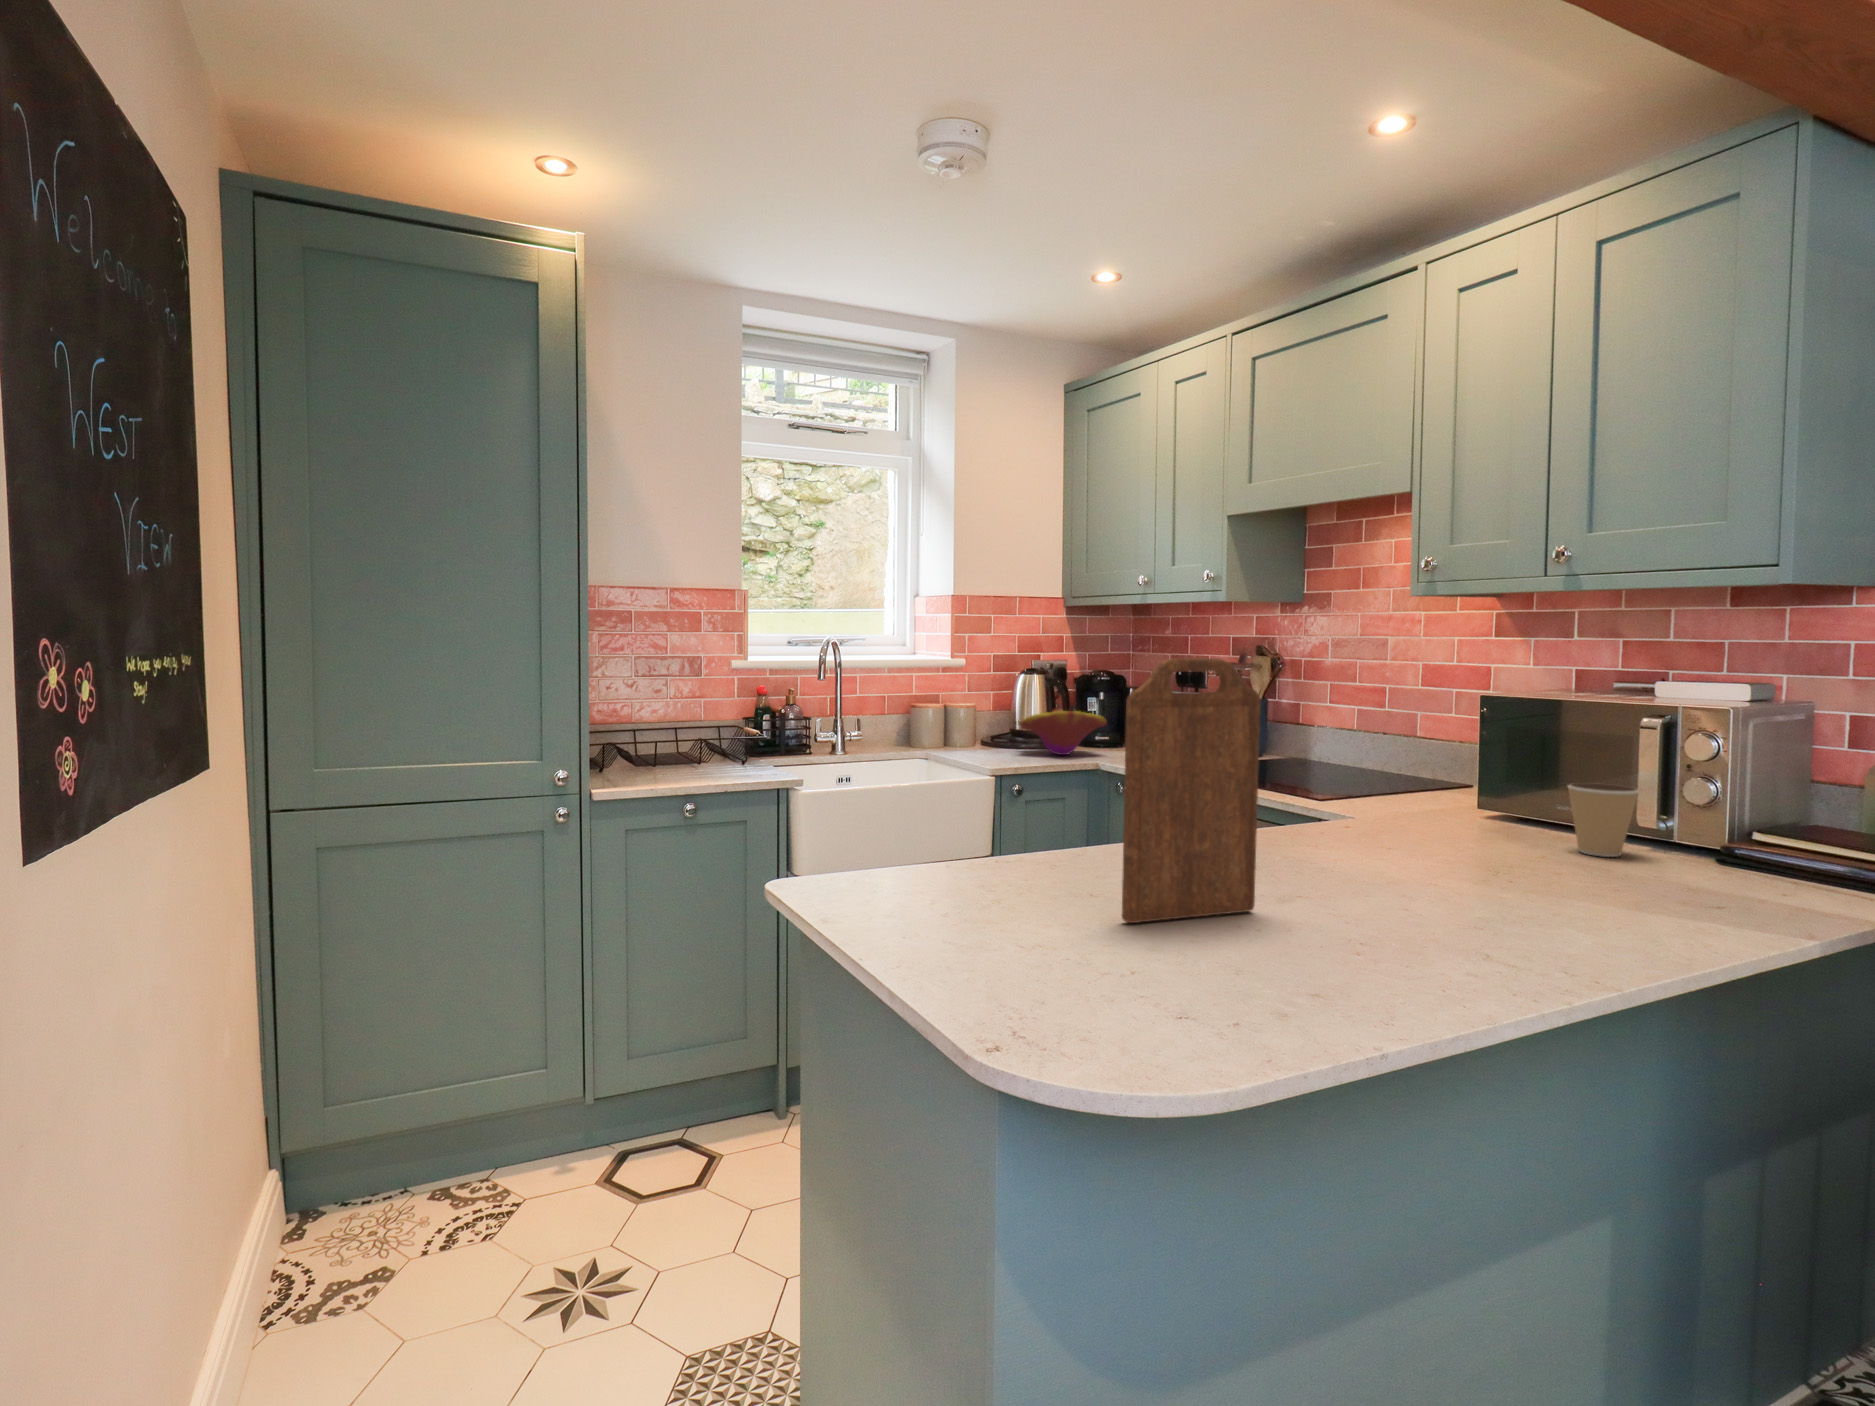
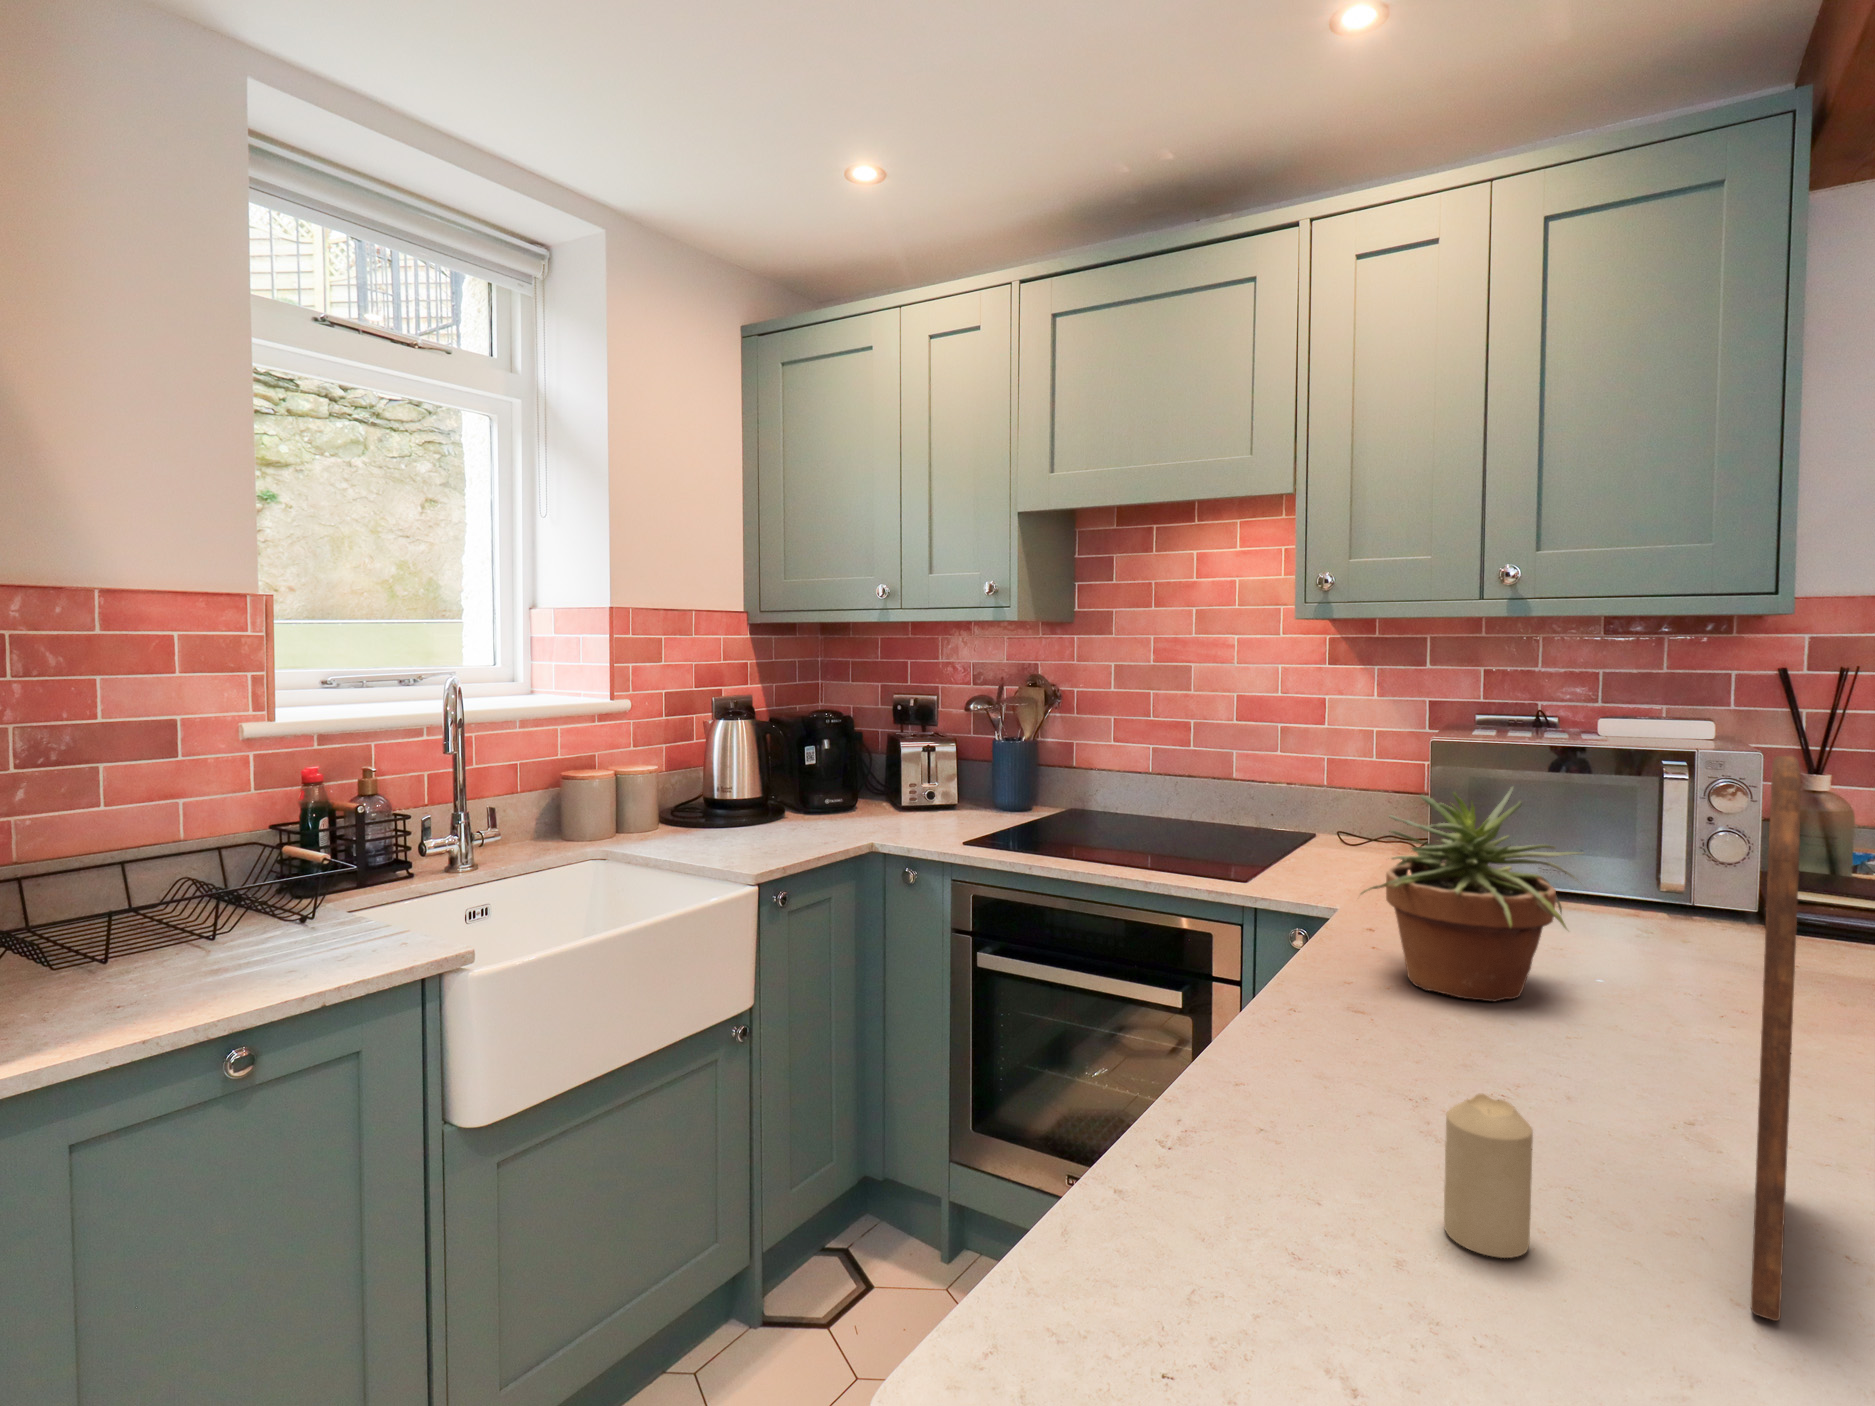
decorative bowl: present [1021,708,1107,755] -> none [738,768,864,835]
potted plant: none [1244,712,1434,856] -> present [1361,787,1582,1002]
coffee cup: present [1568,783,1639,857] -> none [1618,847,1705,938]
candle: none [1044,825,1083,898] -> present [1444,1094,1533,1258]

